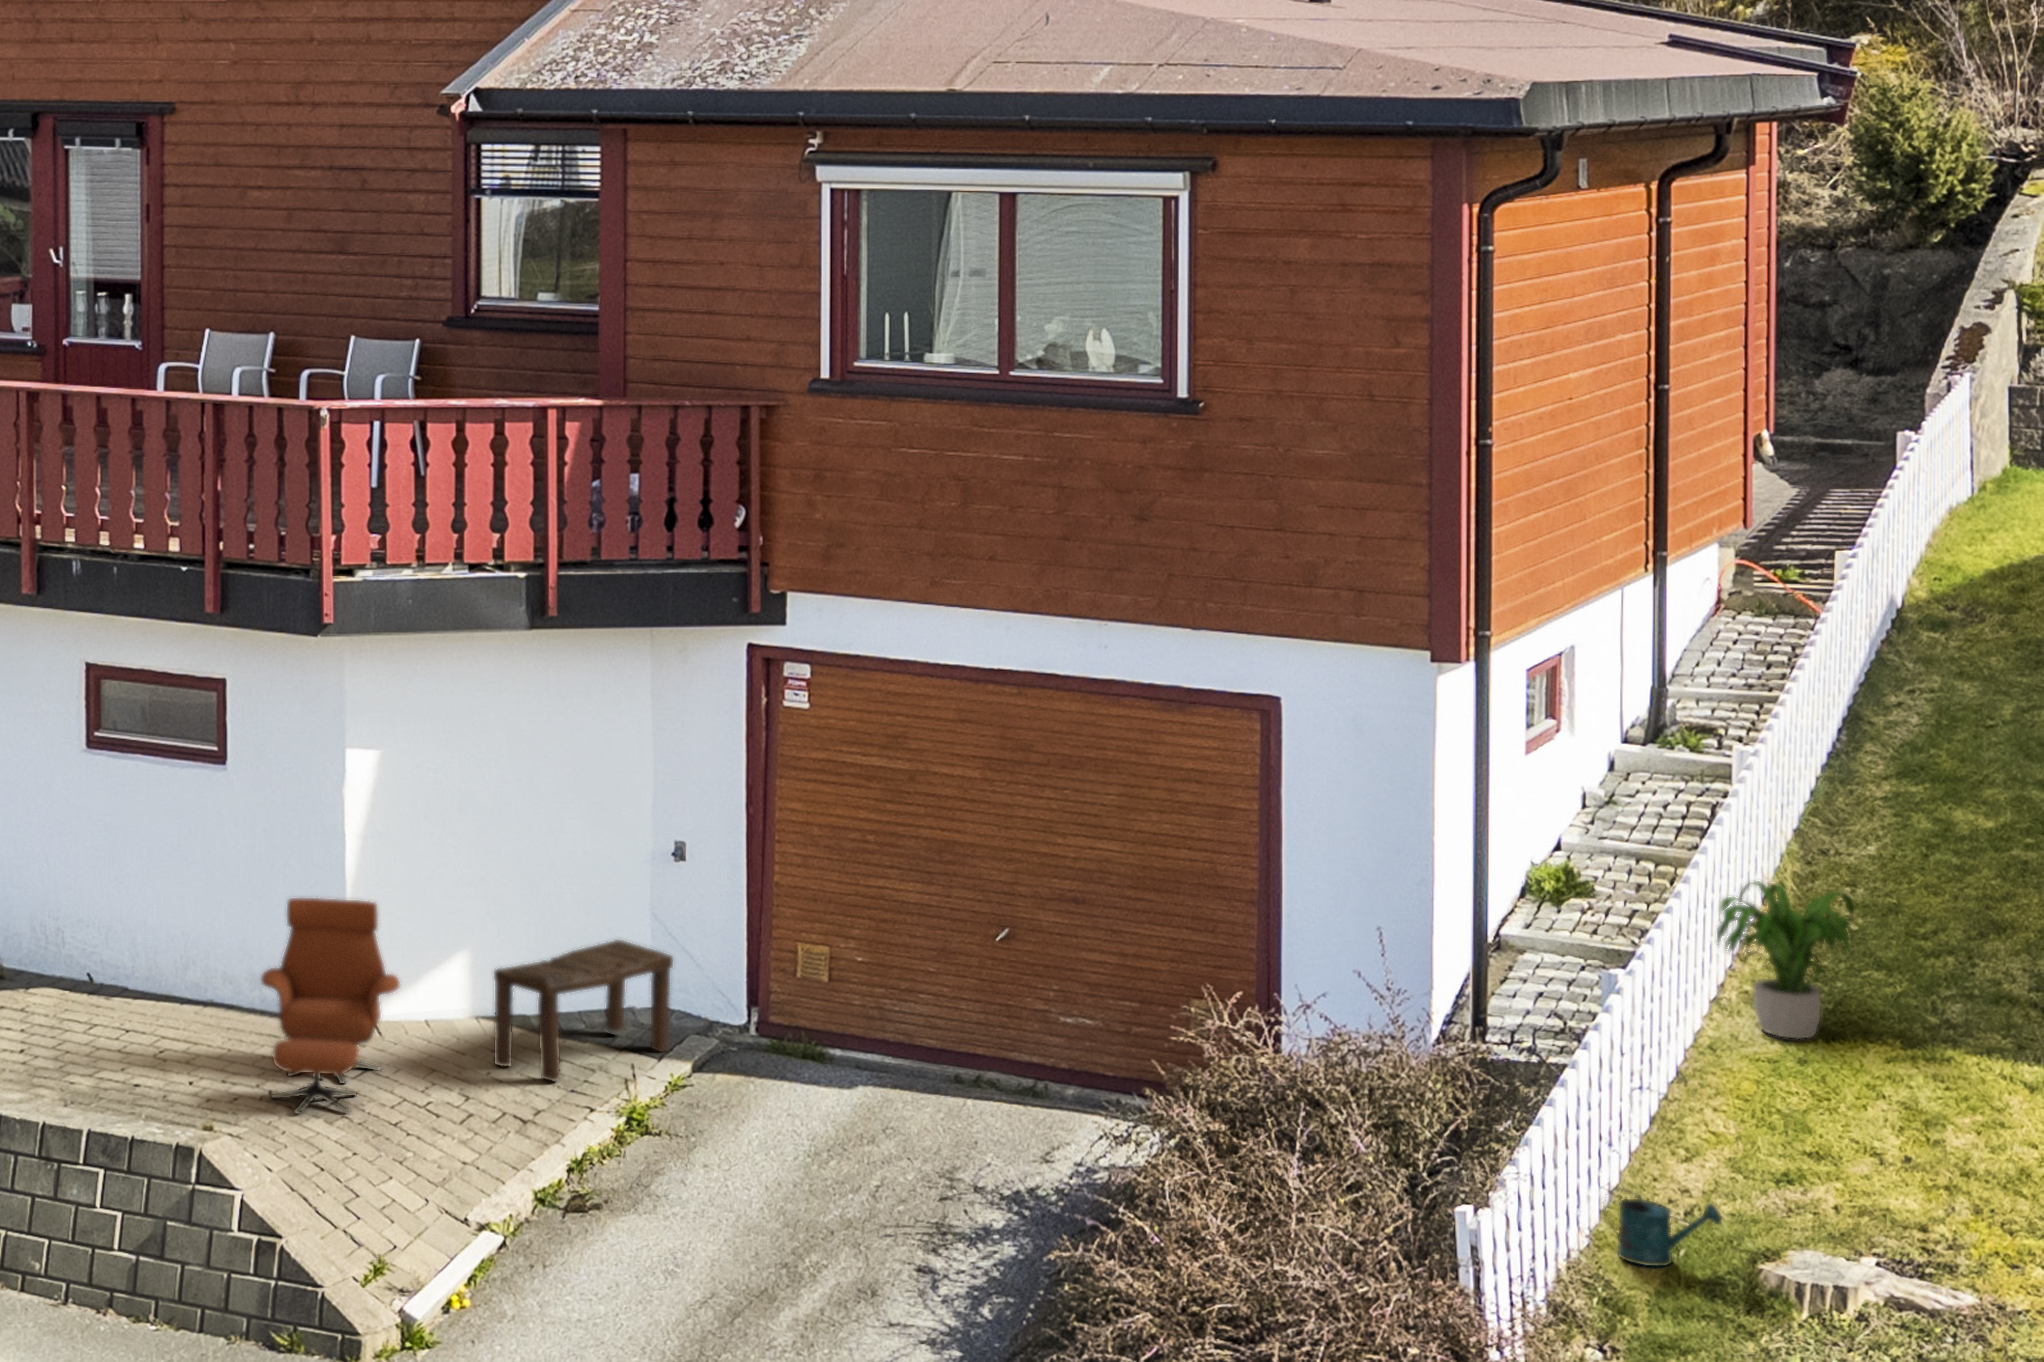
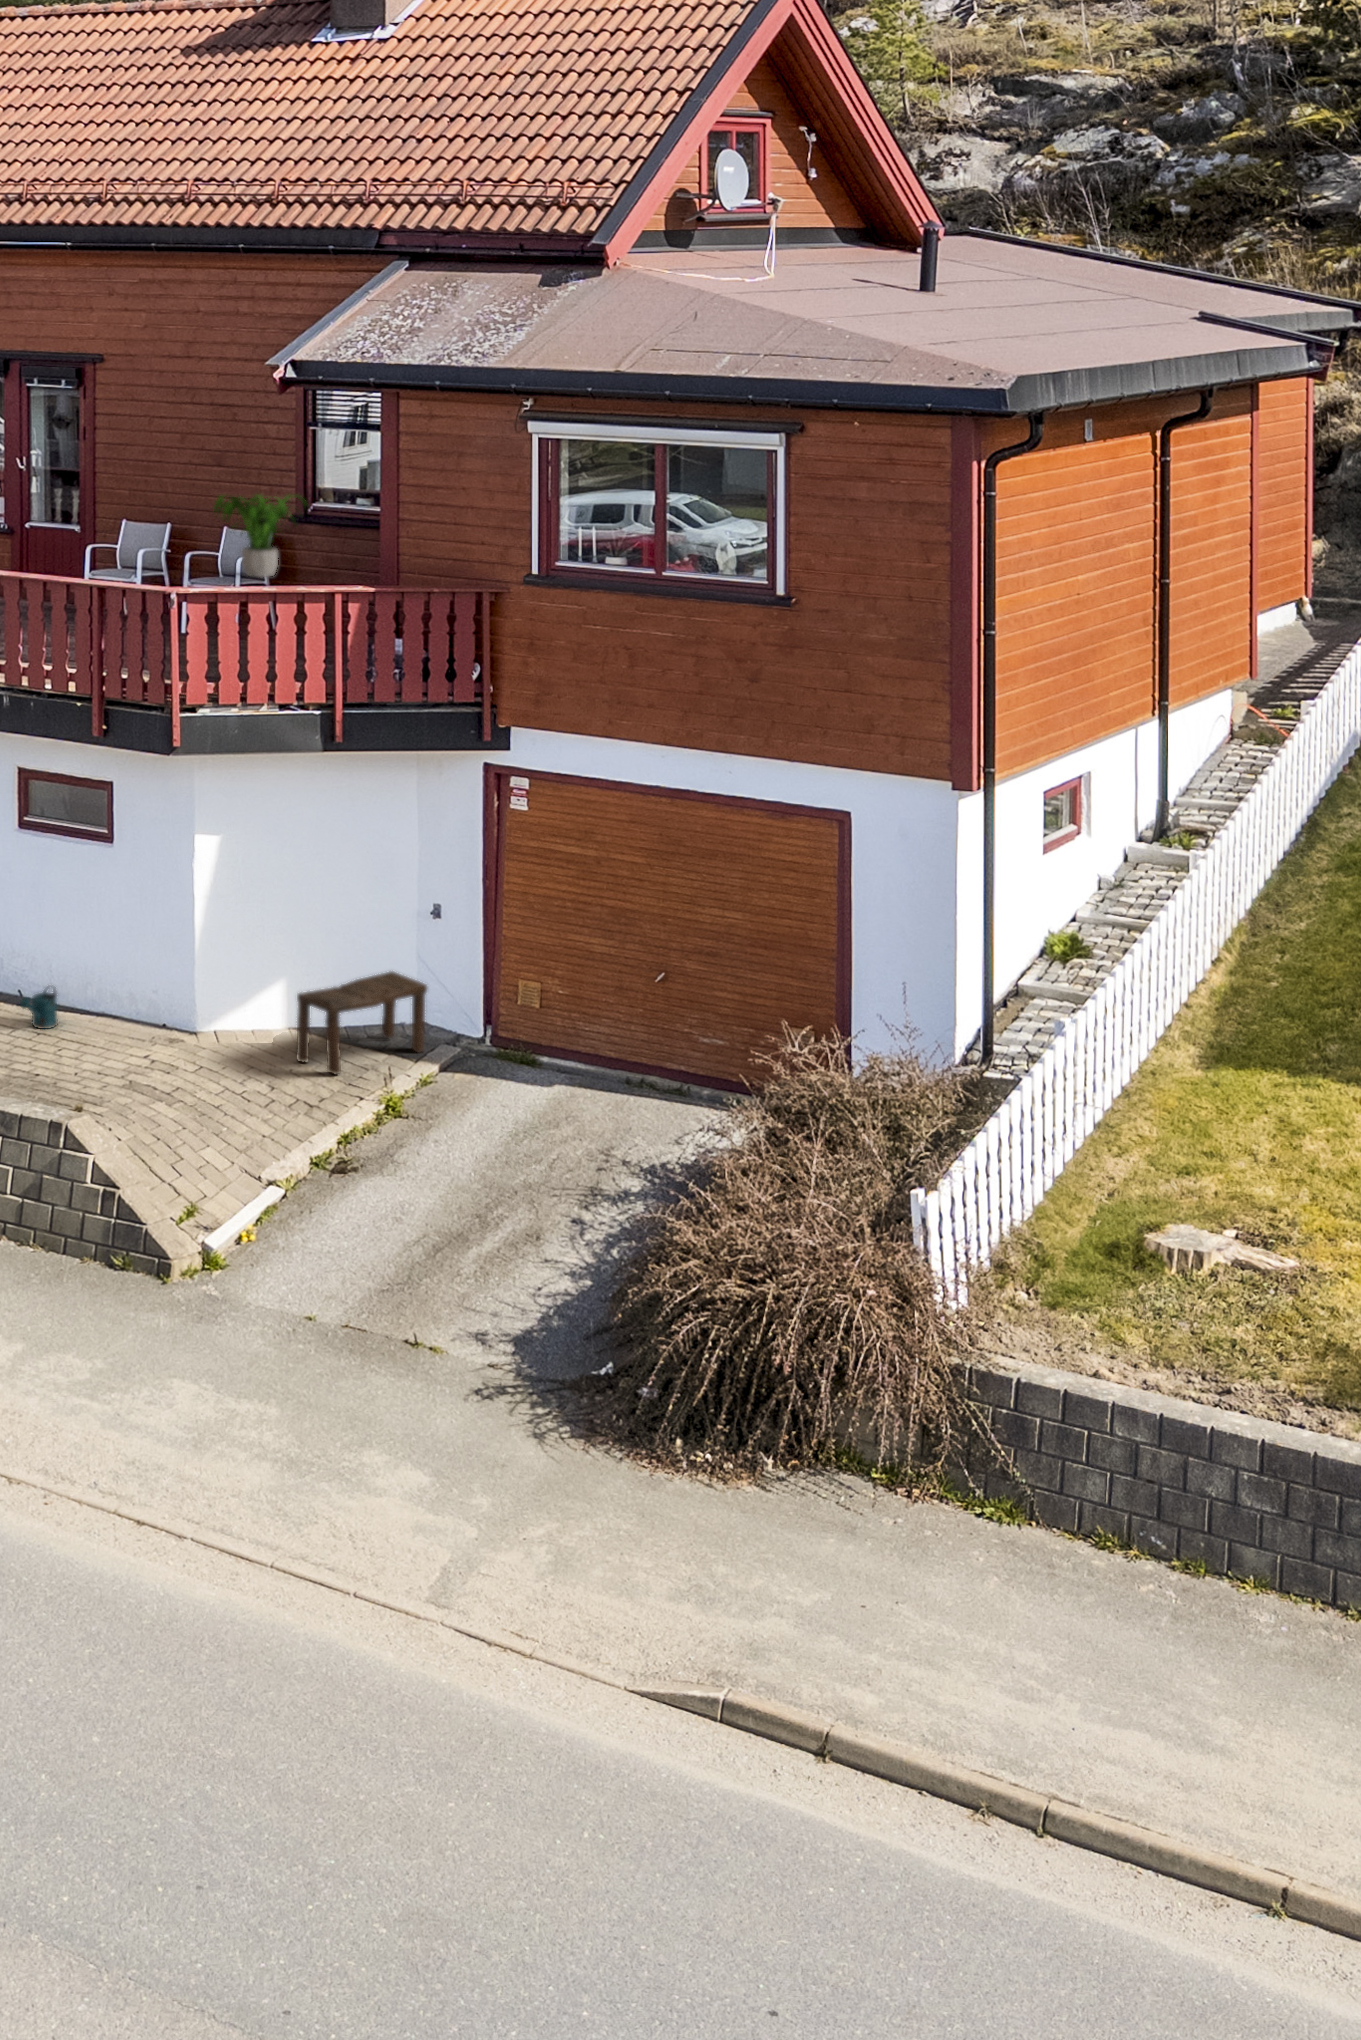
potted plant: present [1717,882,1855,1038] -> present [213,494,308,577]
lounge chair: present [261,898,399,1113] -> none [131,940,229,1097]
watering can: present [1605,1190,1722,1266] -> present [20,988,58,1029]

